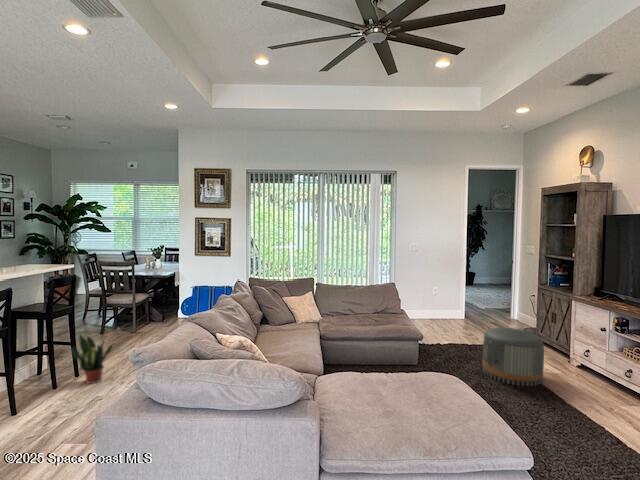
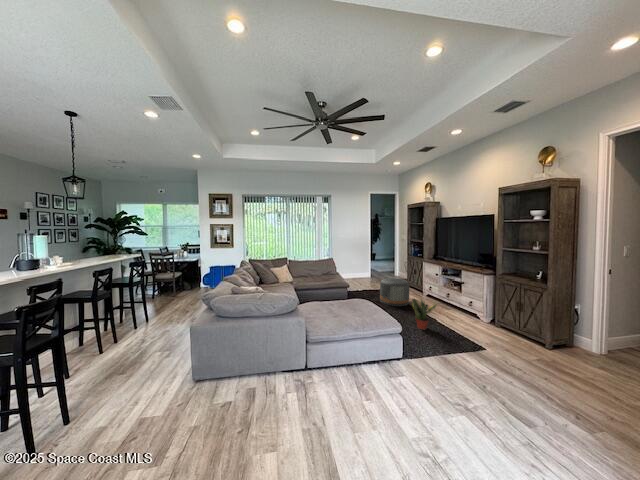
potted plant: present [72,335,112,384] -> present [412,299,436,329]

